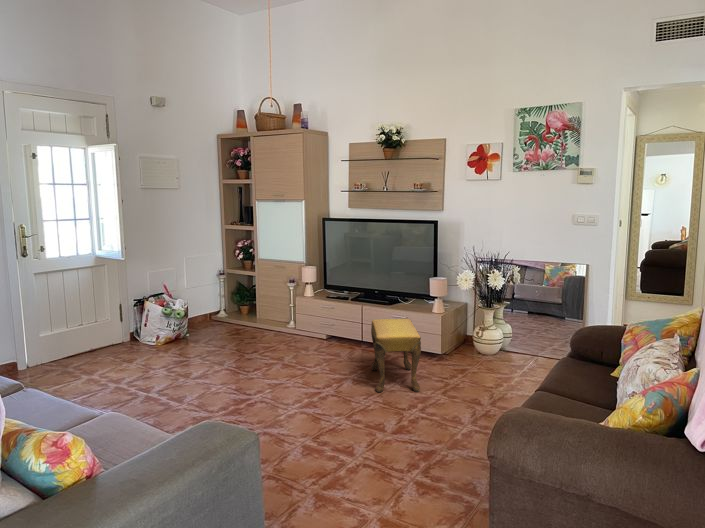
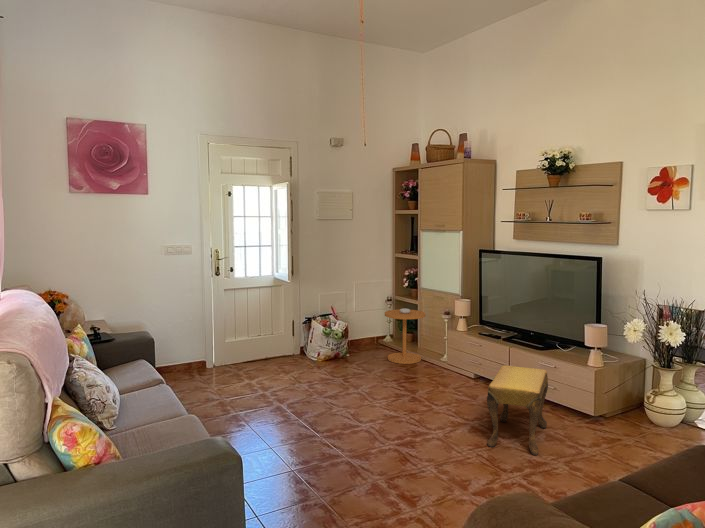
side table: none [226,280,268,335] -> present [385,308,425,364]

